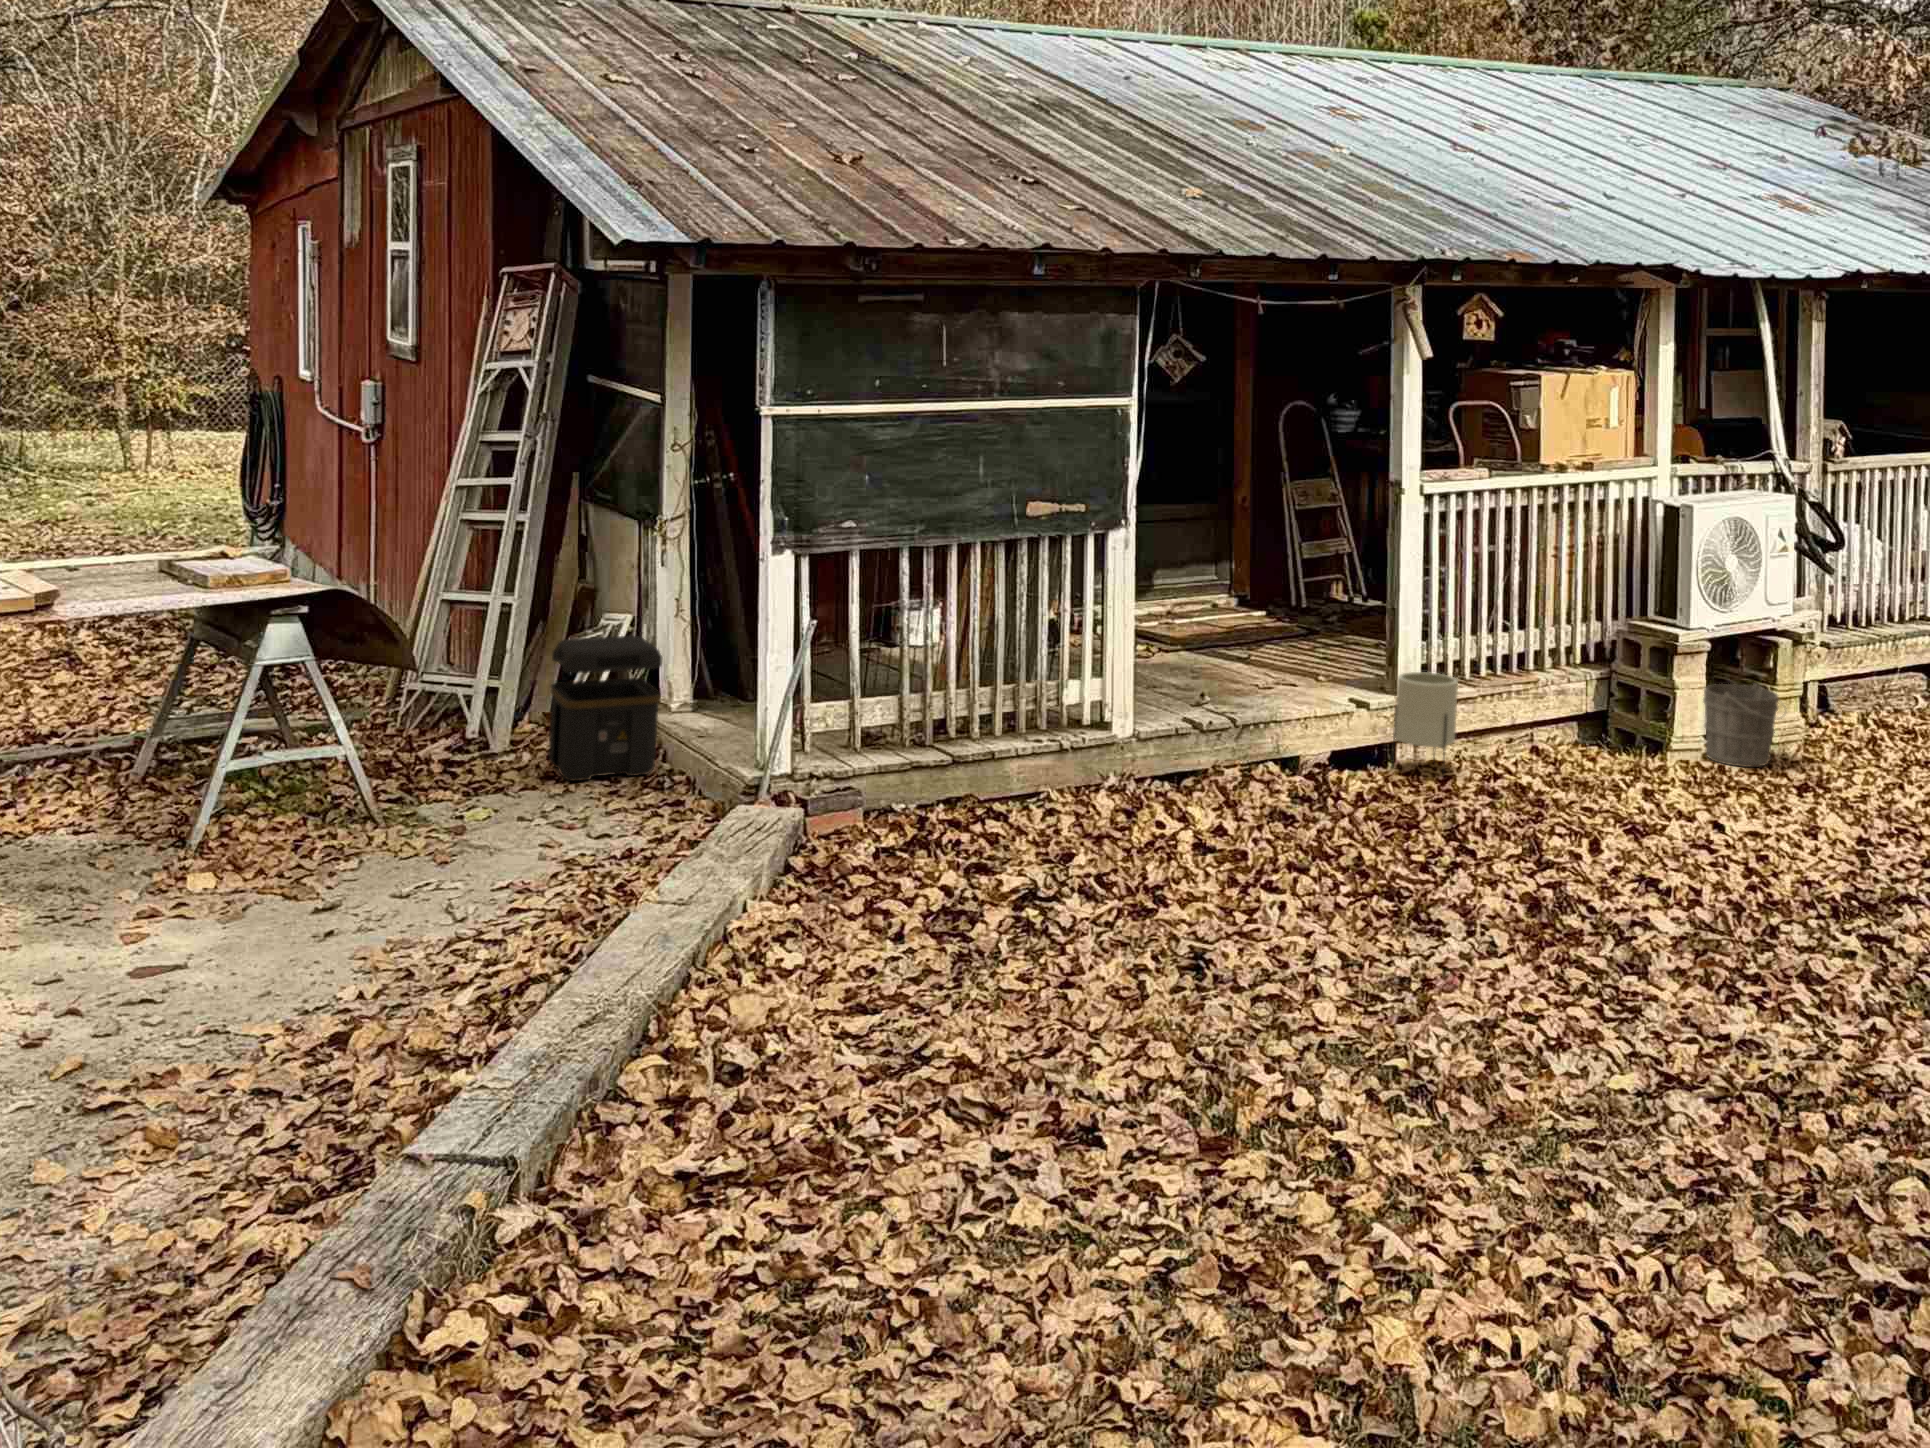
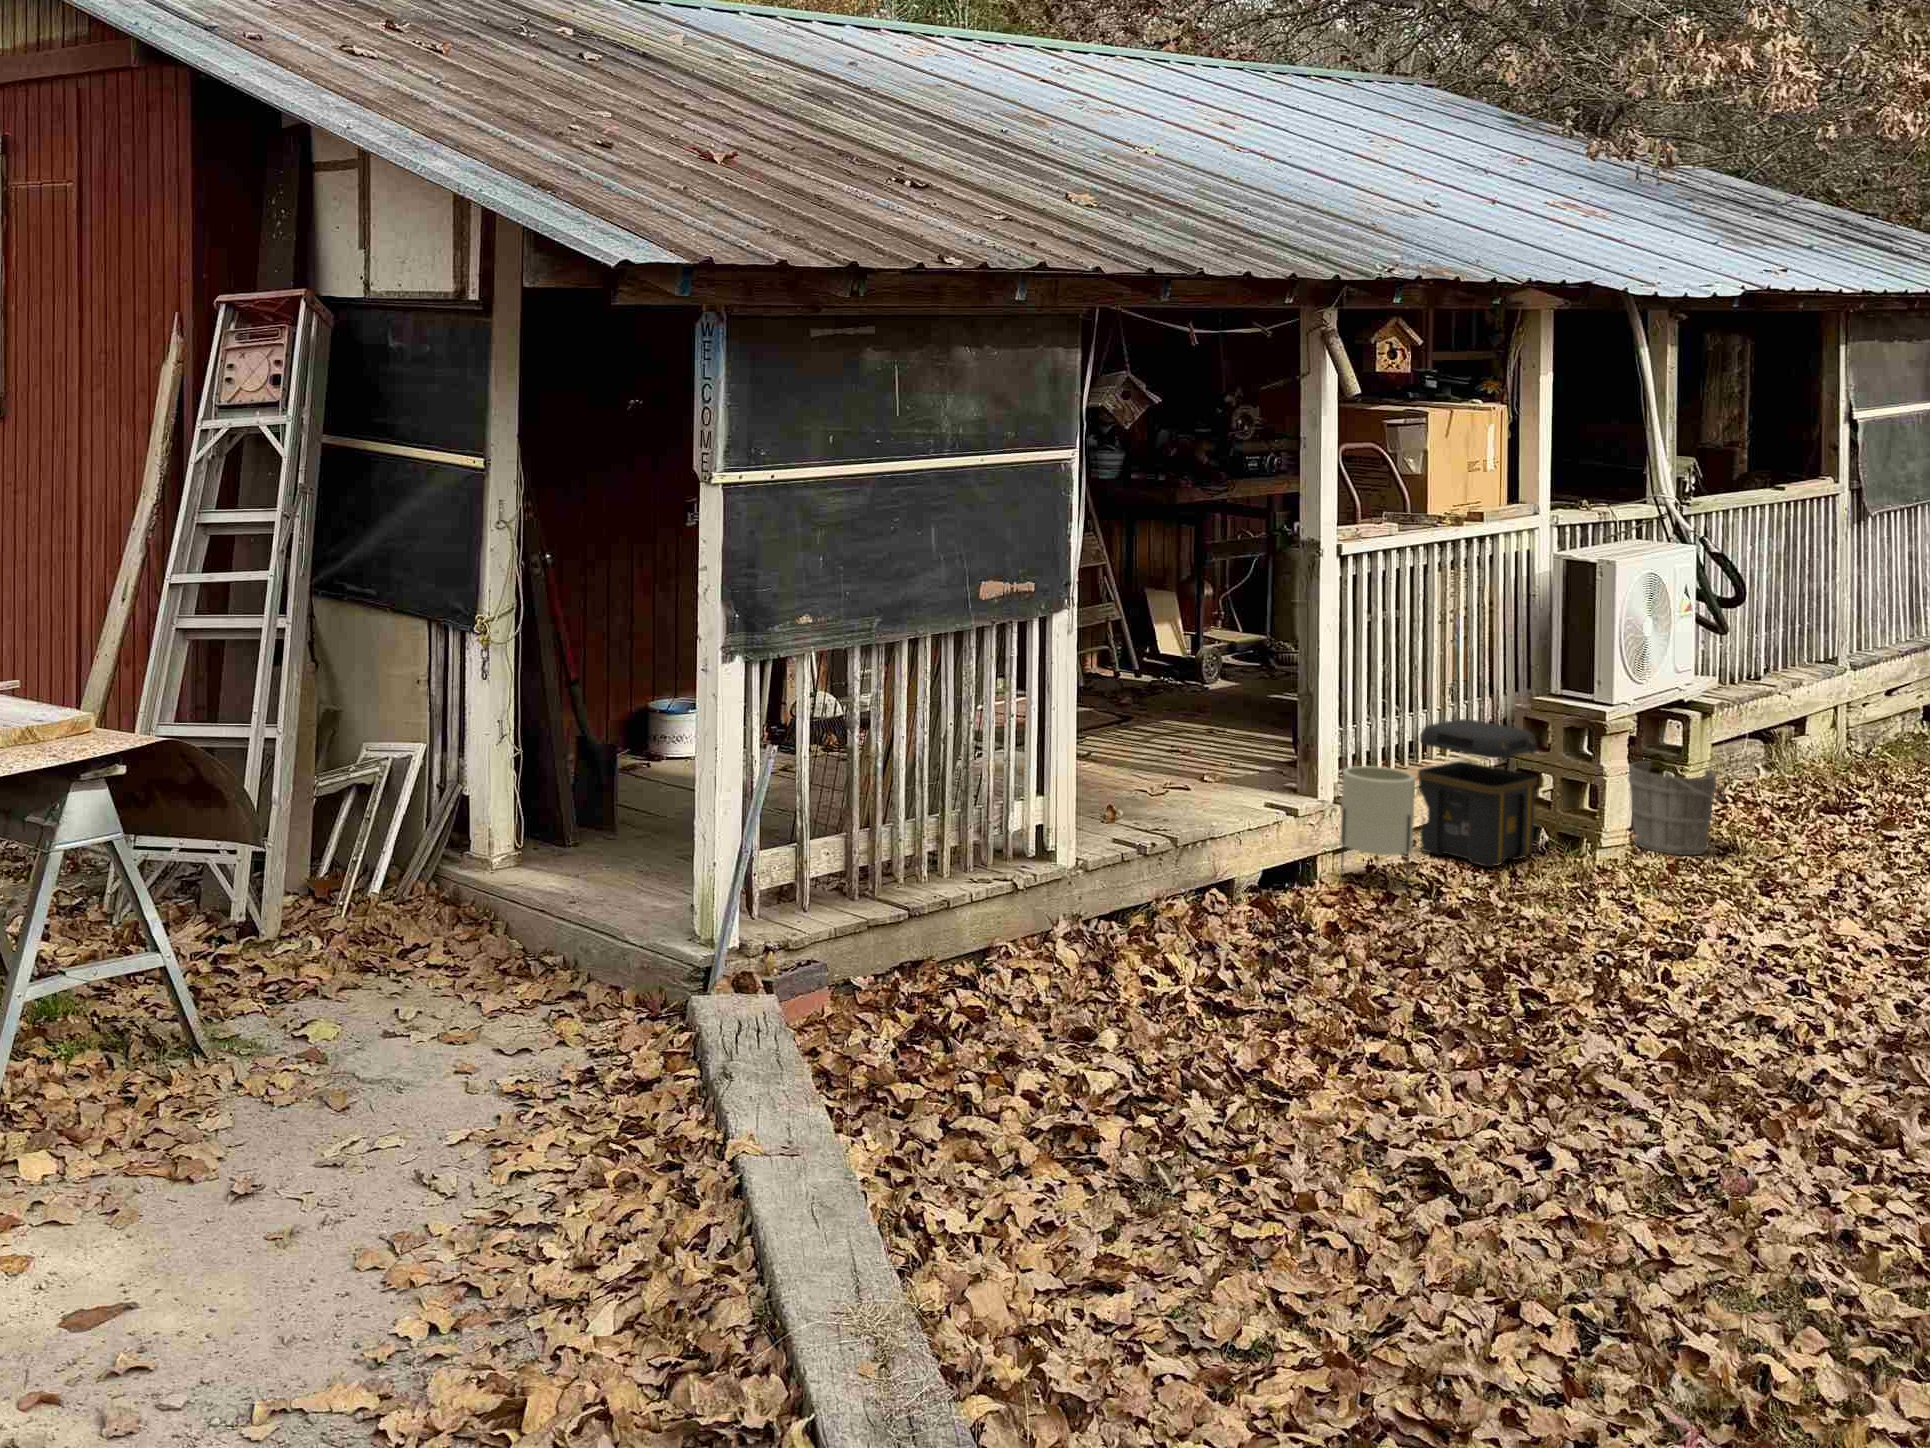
toolbox: present [548,636,662,781] -> present [1418,719,1537,867]

